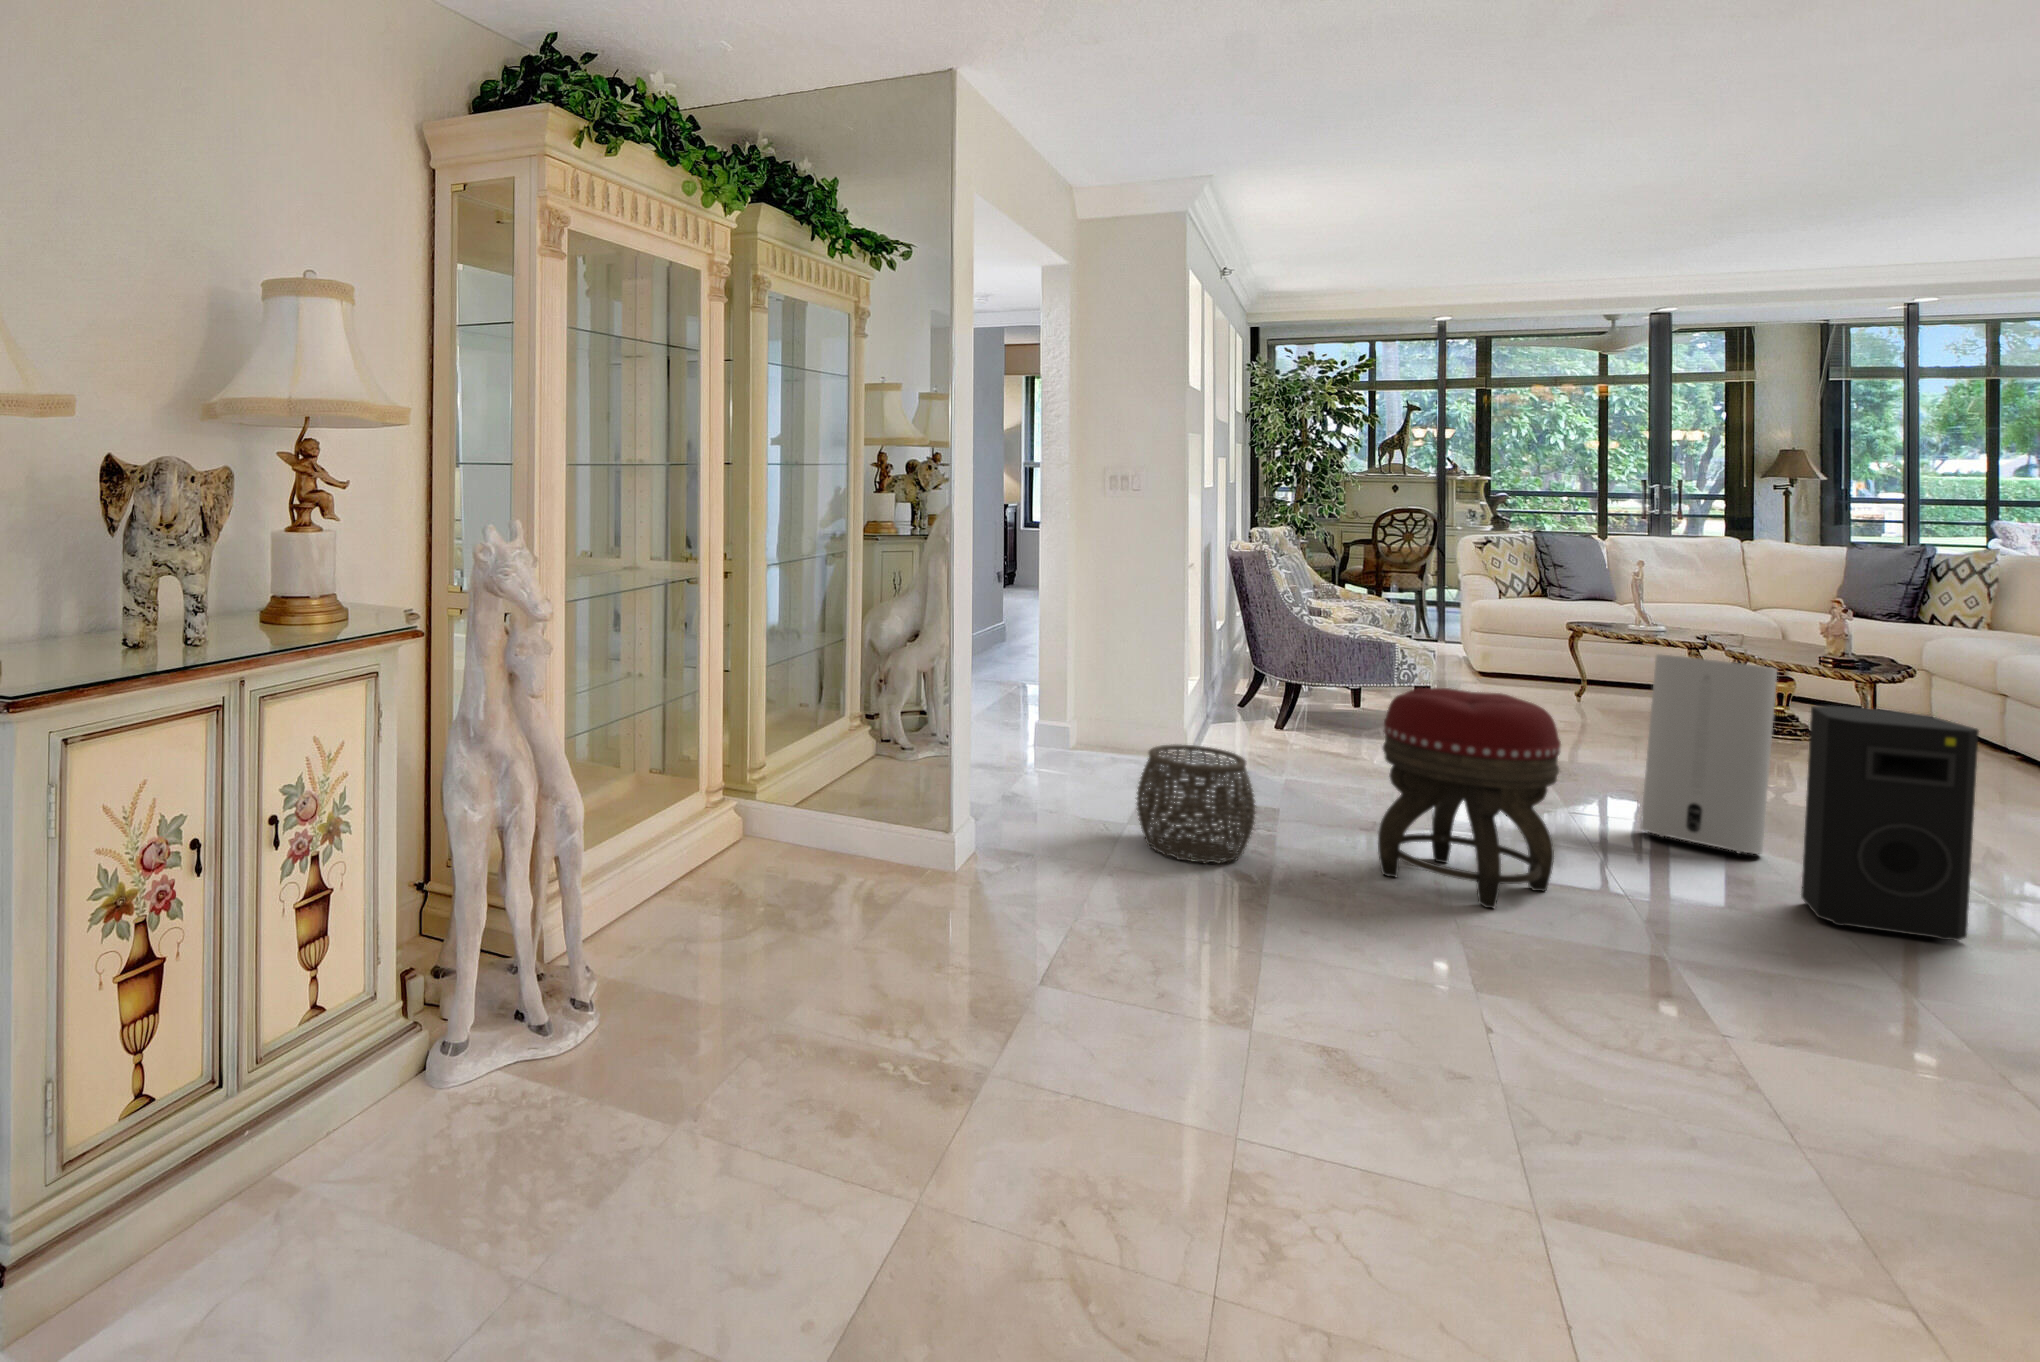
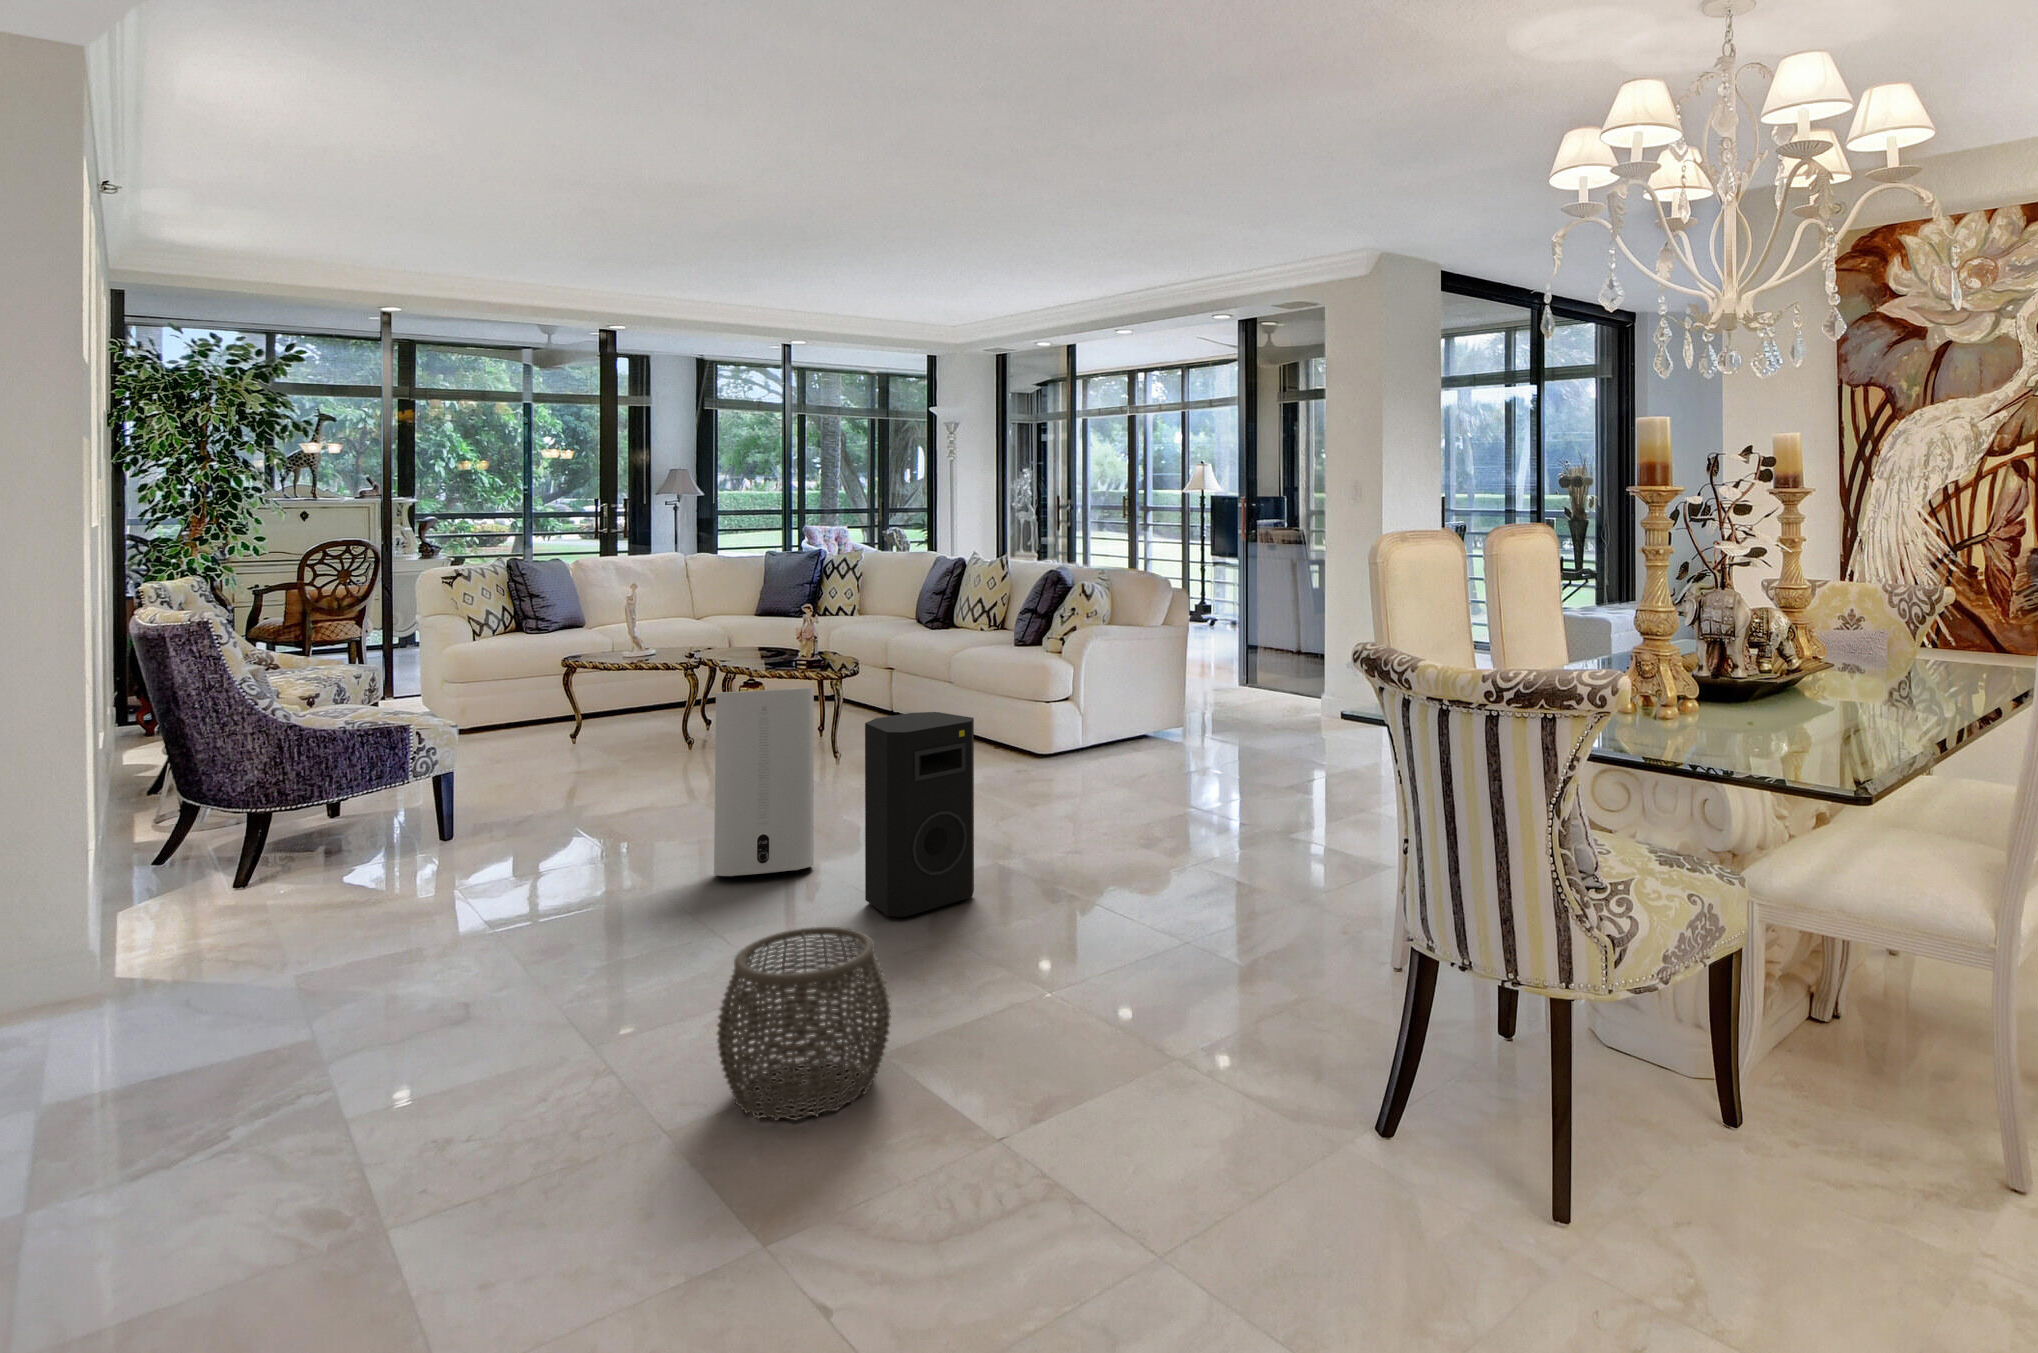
footstool: present [1378,688,1561,909] -> none [487,780,691,1054]
woven basket: present [1137,744,1256,864] -> present [717,927,891,1121]

